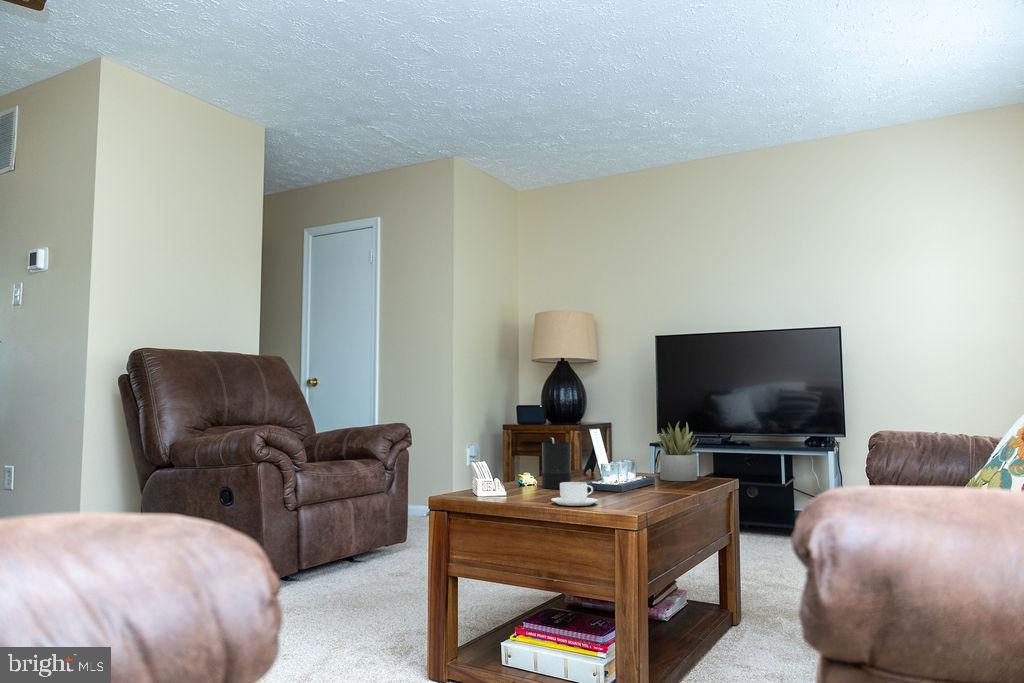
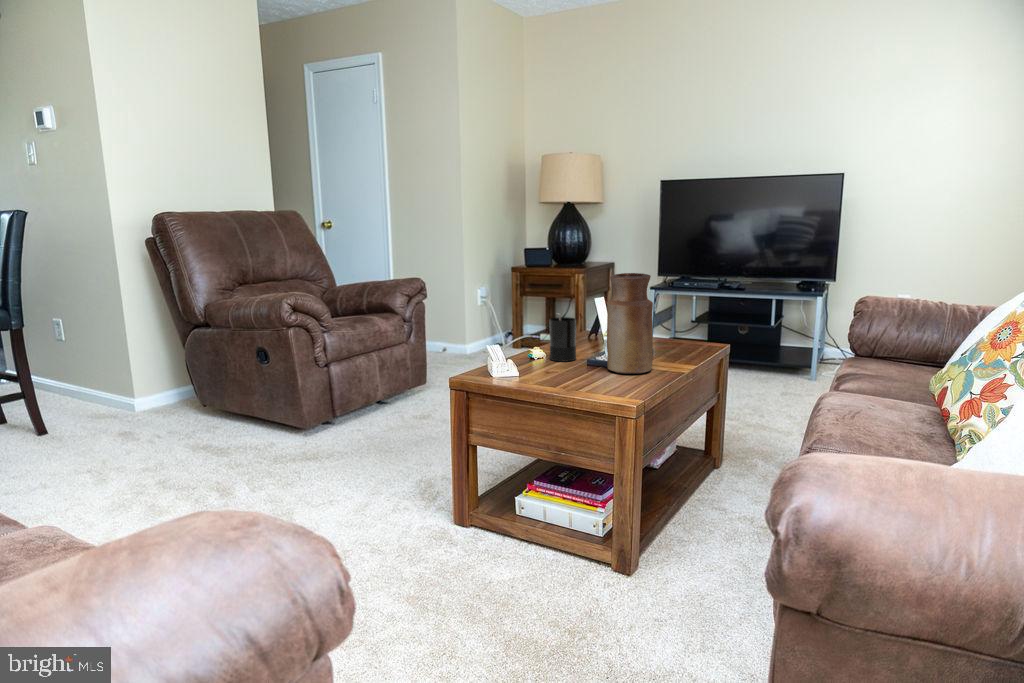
vase: none [604,389,655,497] -> present [607,273,653,374]
succulent plant: present [658,422,698,481] -> none [656,291,695,347]
coffee cup: present [551,482,598,506] -> none [558,365,601,389]

